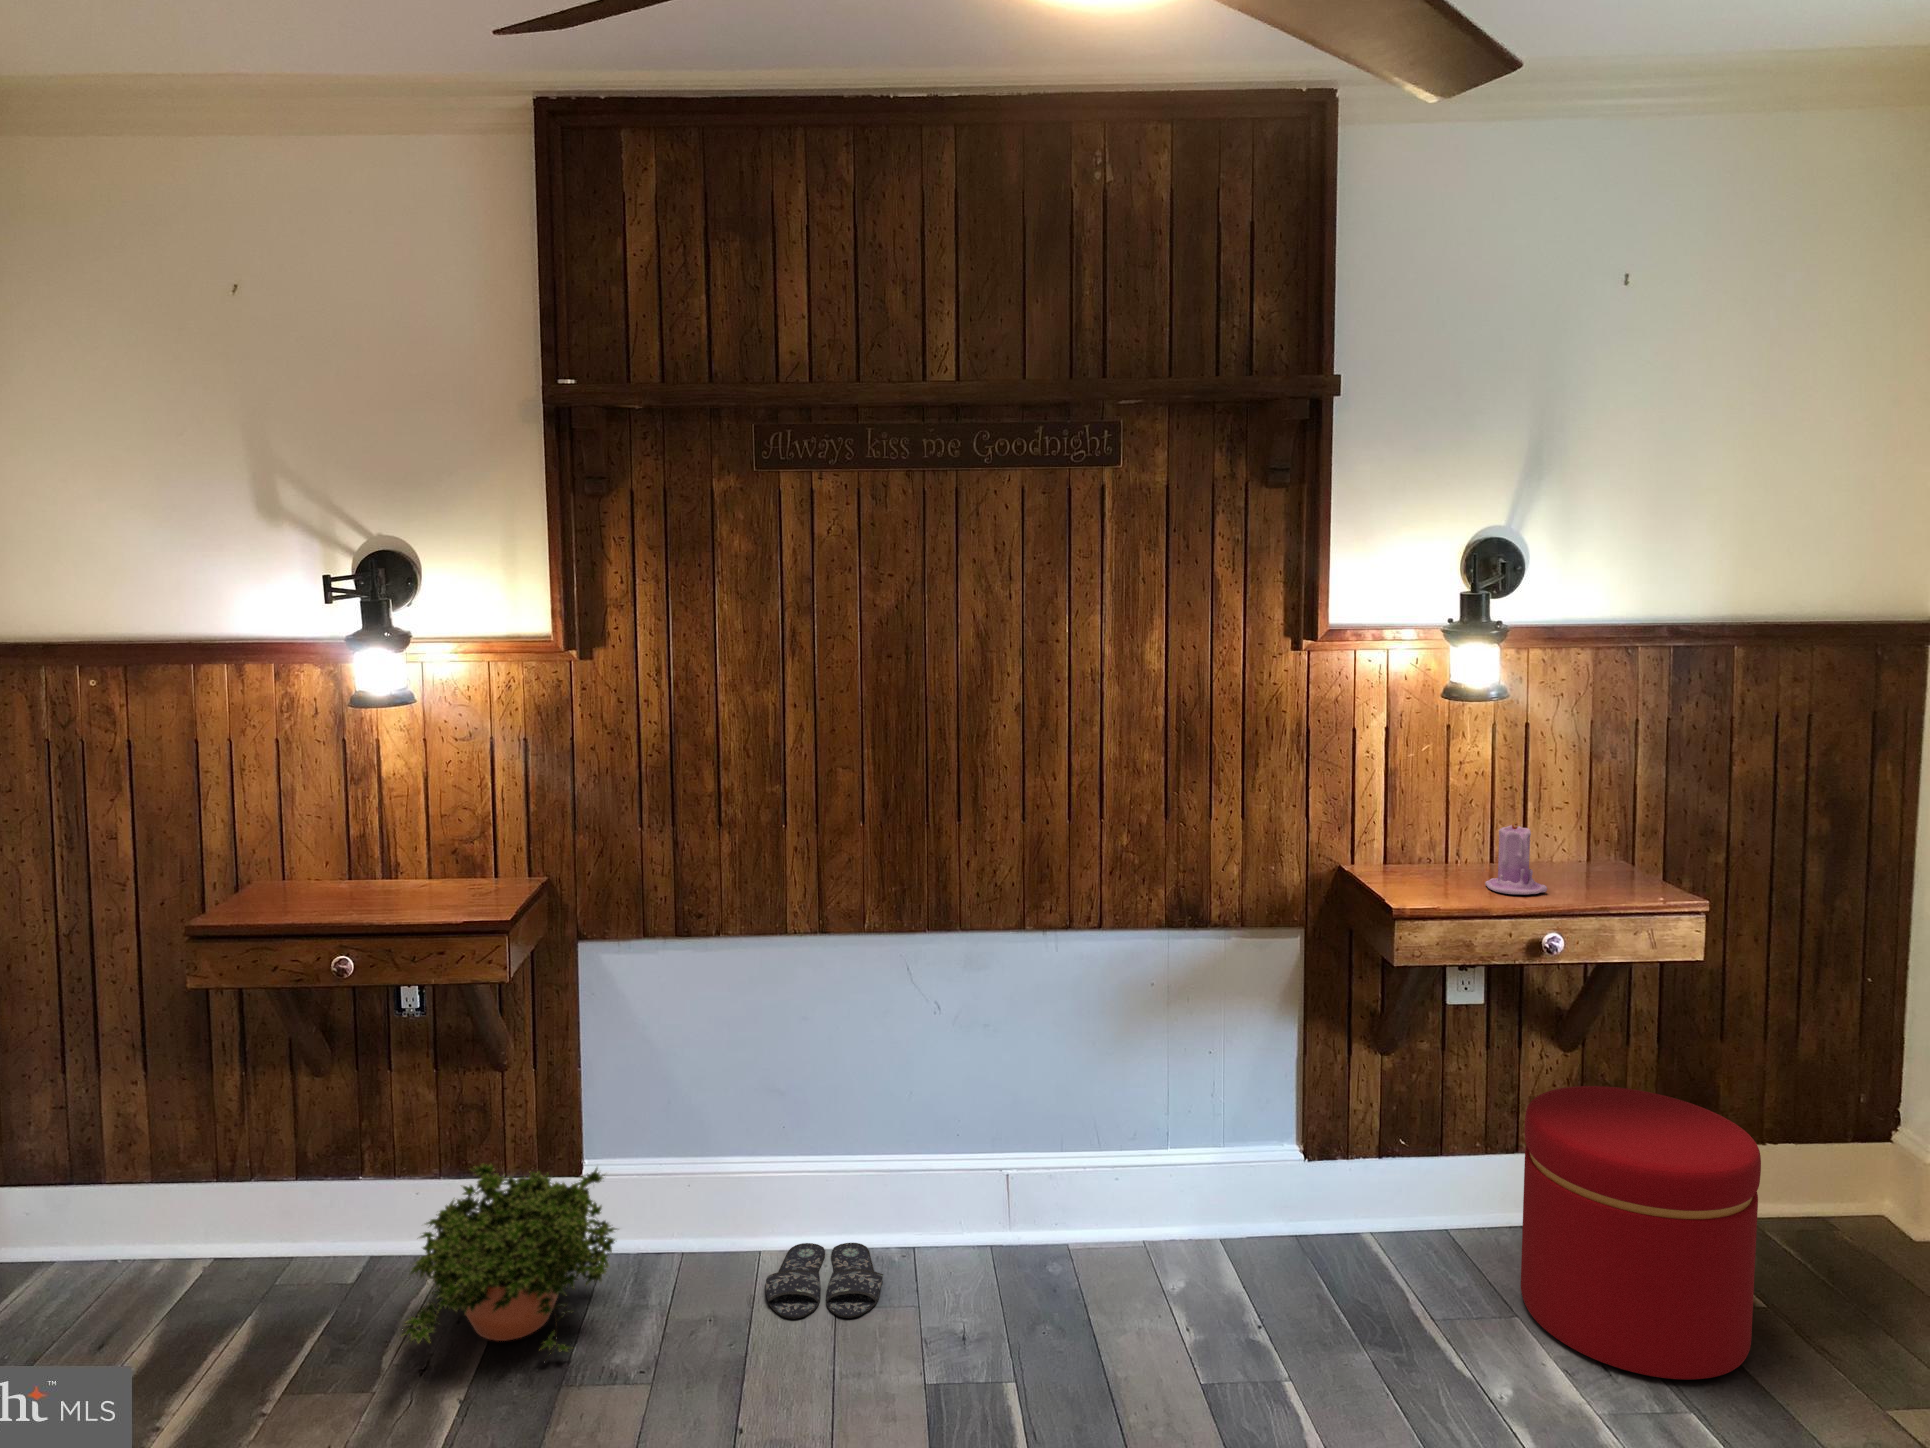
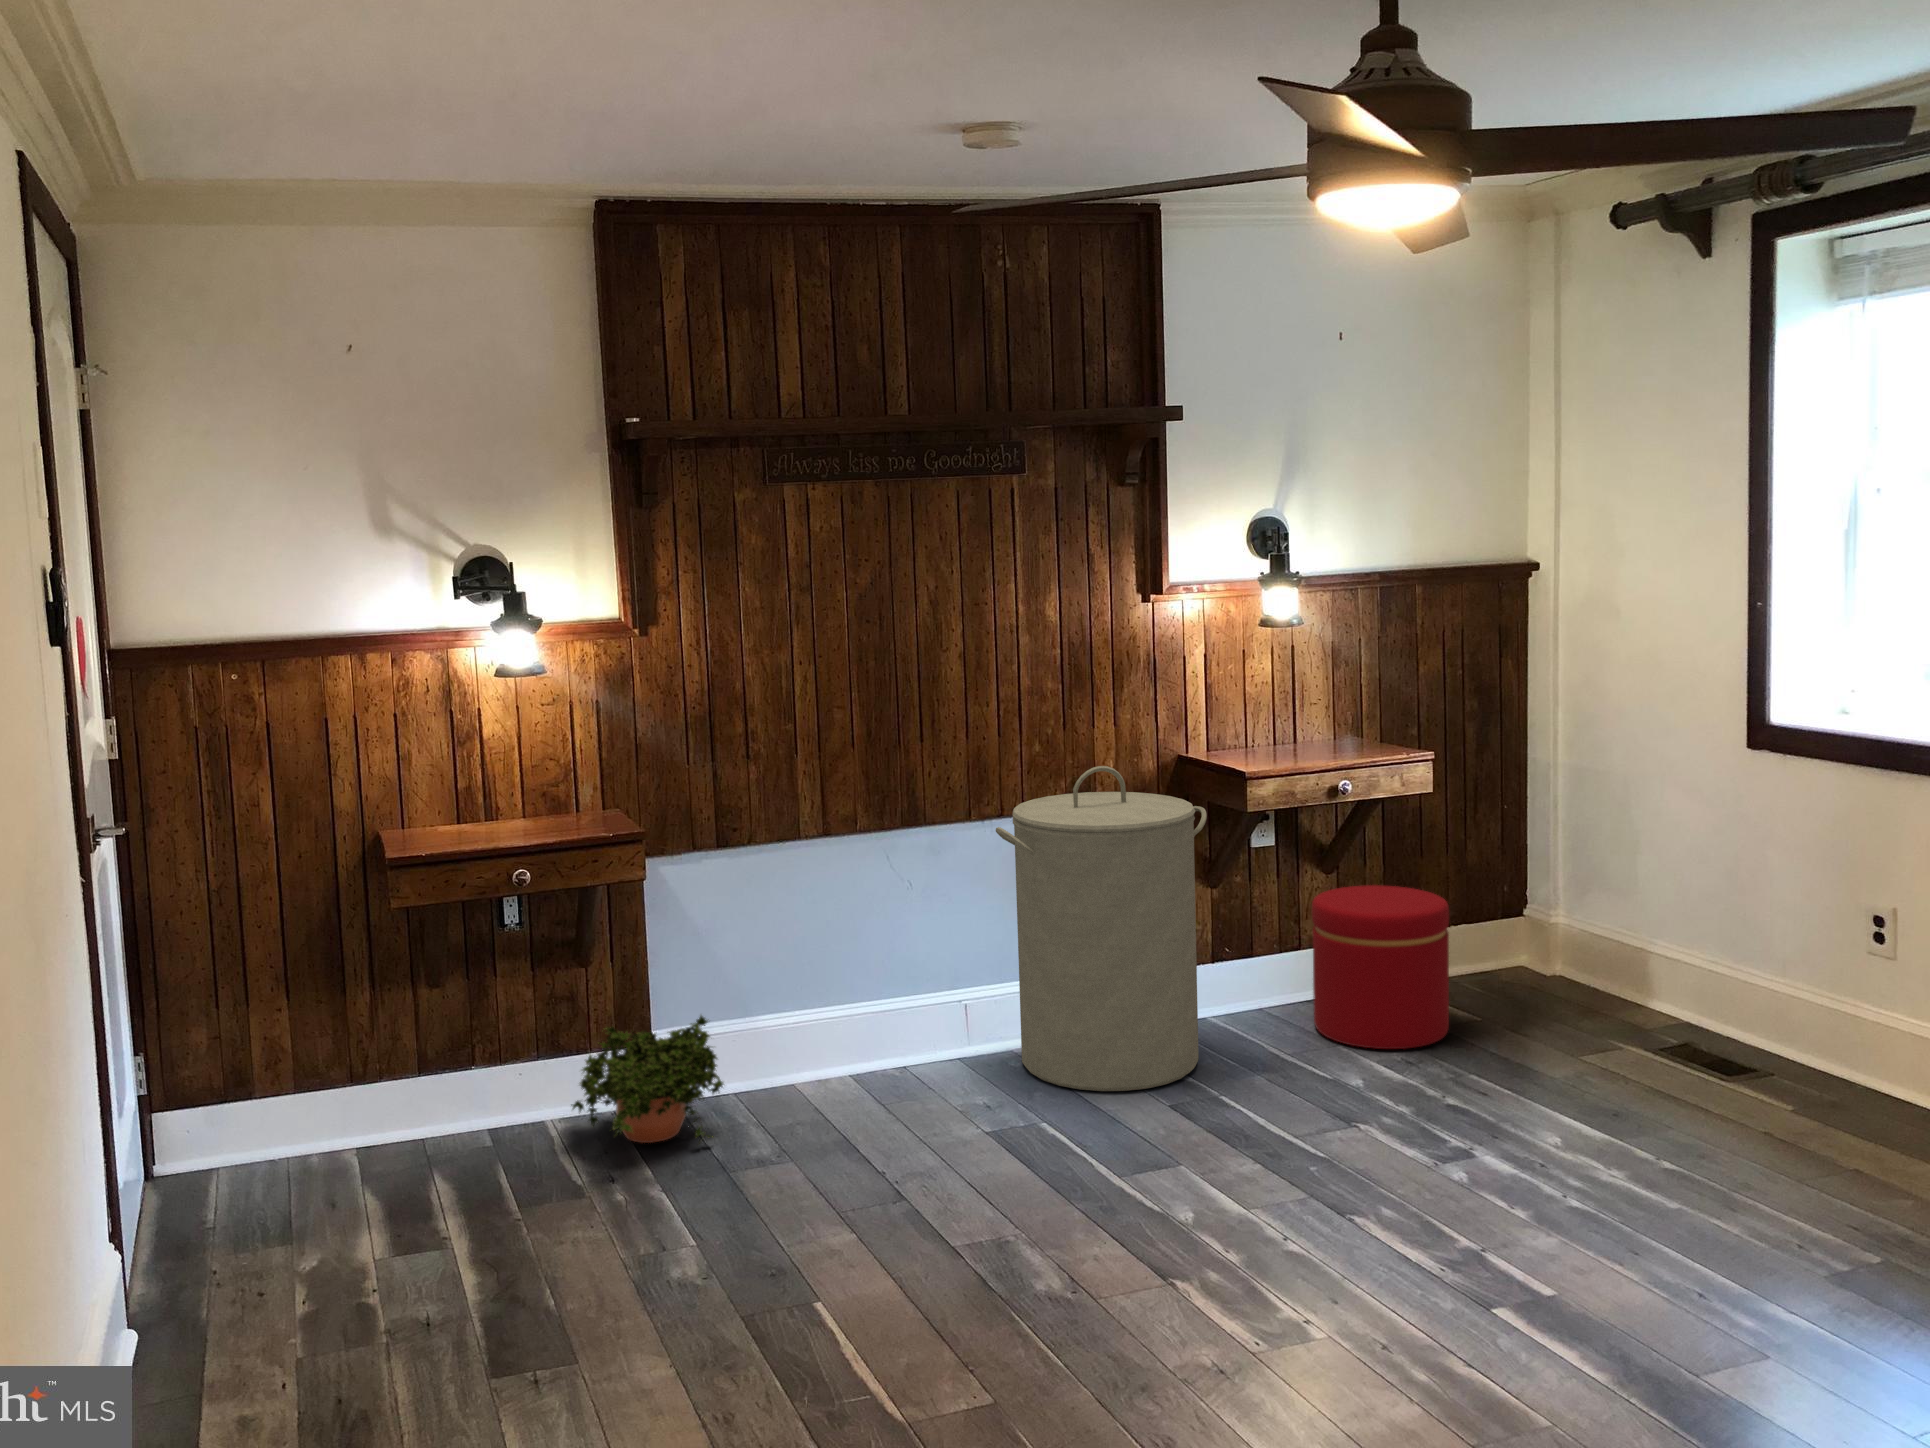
candle: present [1485,819,1547,895] -> none [1278,709,1317,760]
laundry hamper: none [1026,882,1352,1381] -> present [996,766,1207,1091]
slippers: present [766,1243,883,1319] -> none [817,1067,904,1106]

